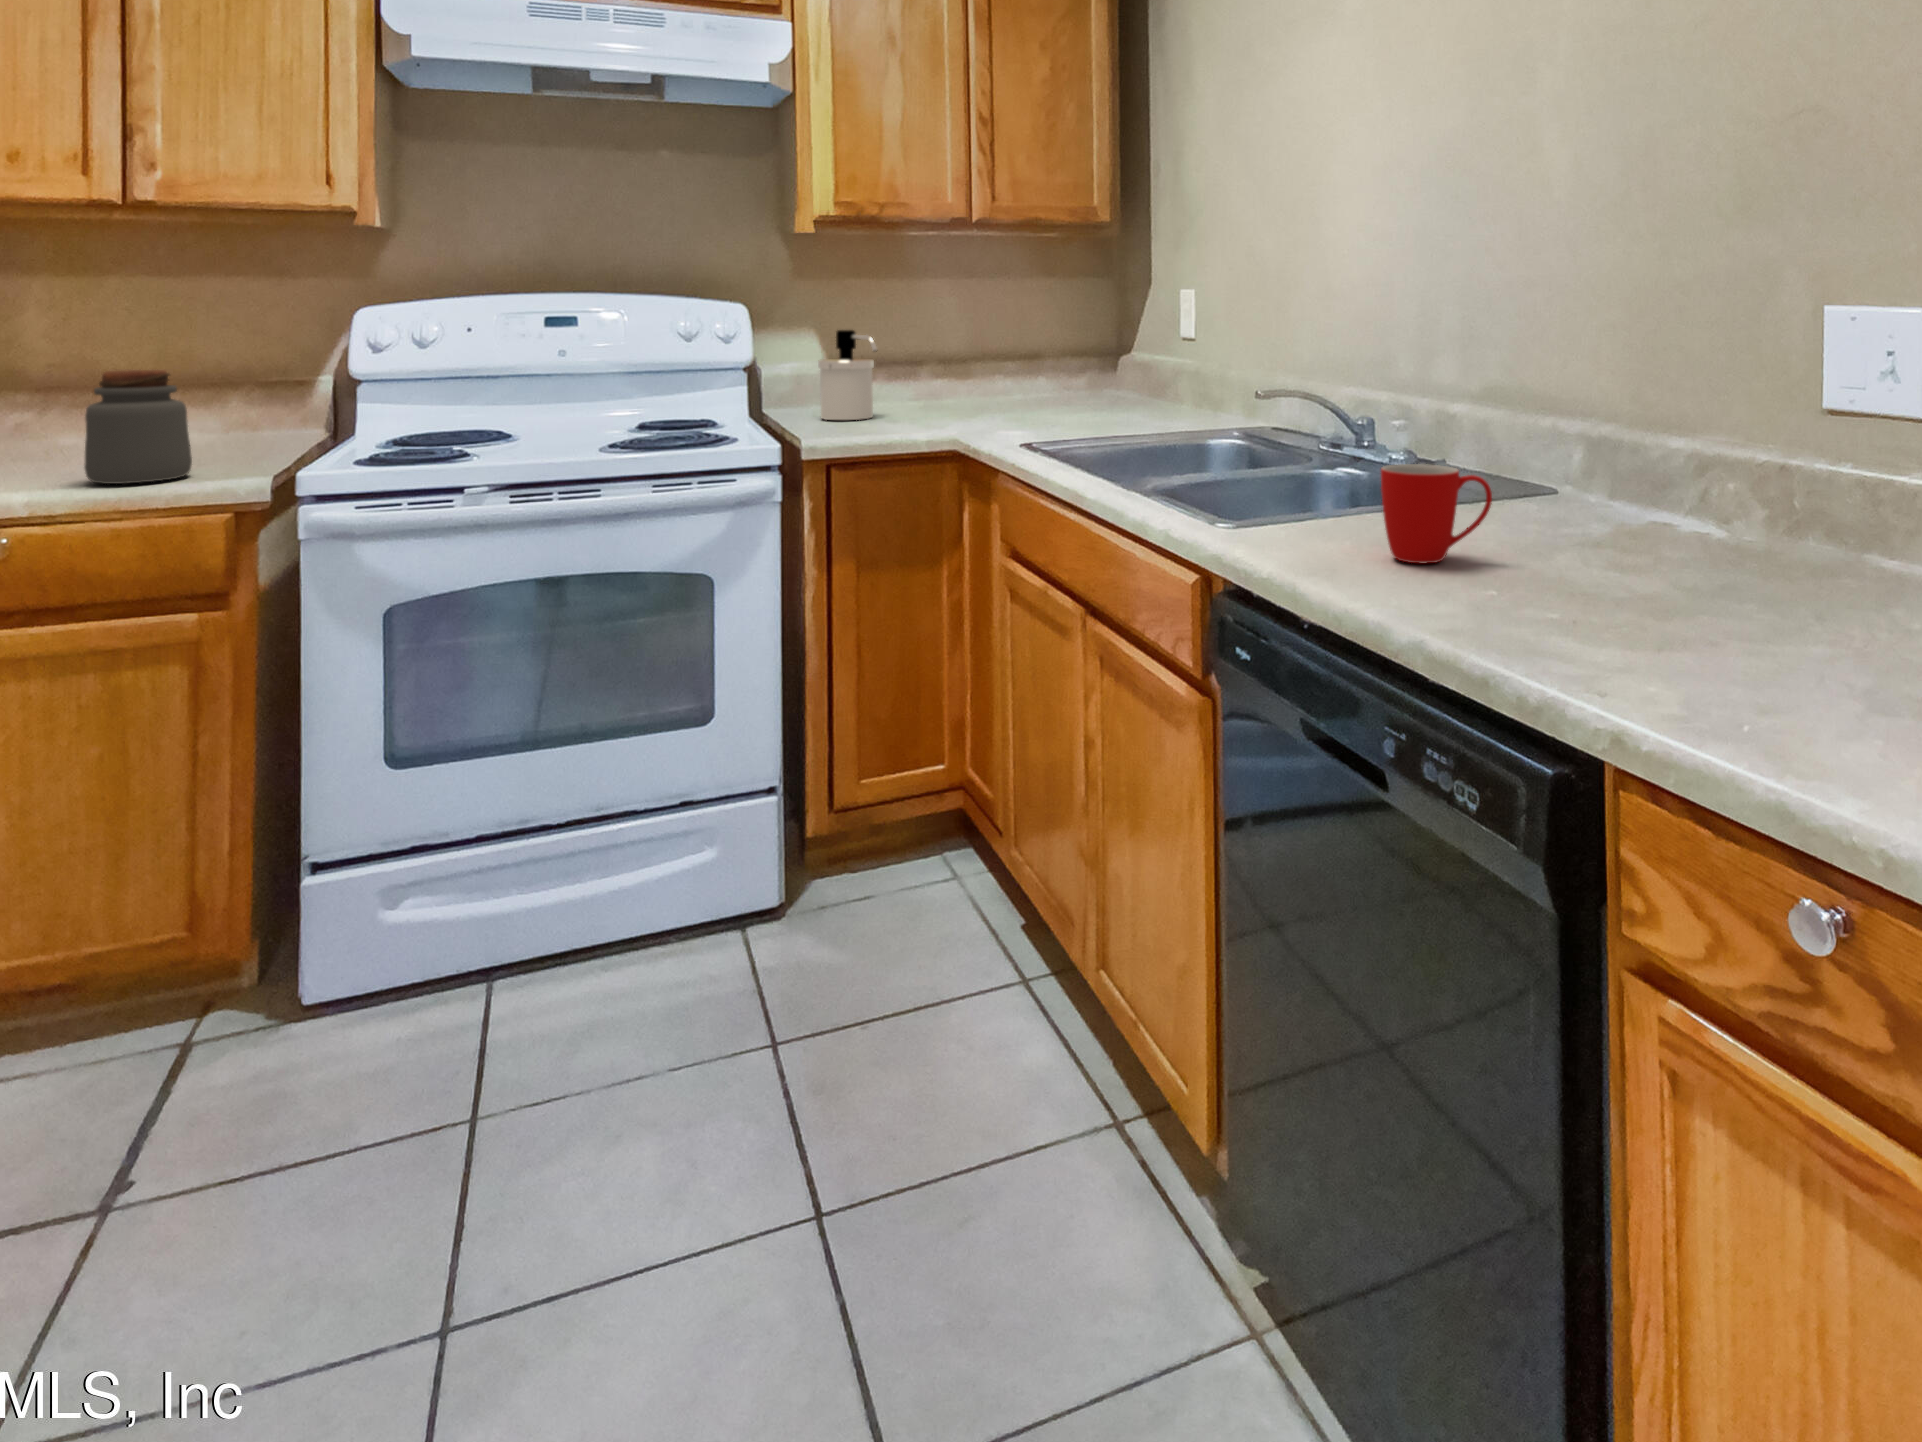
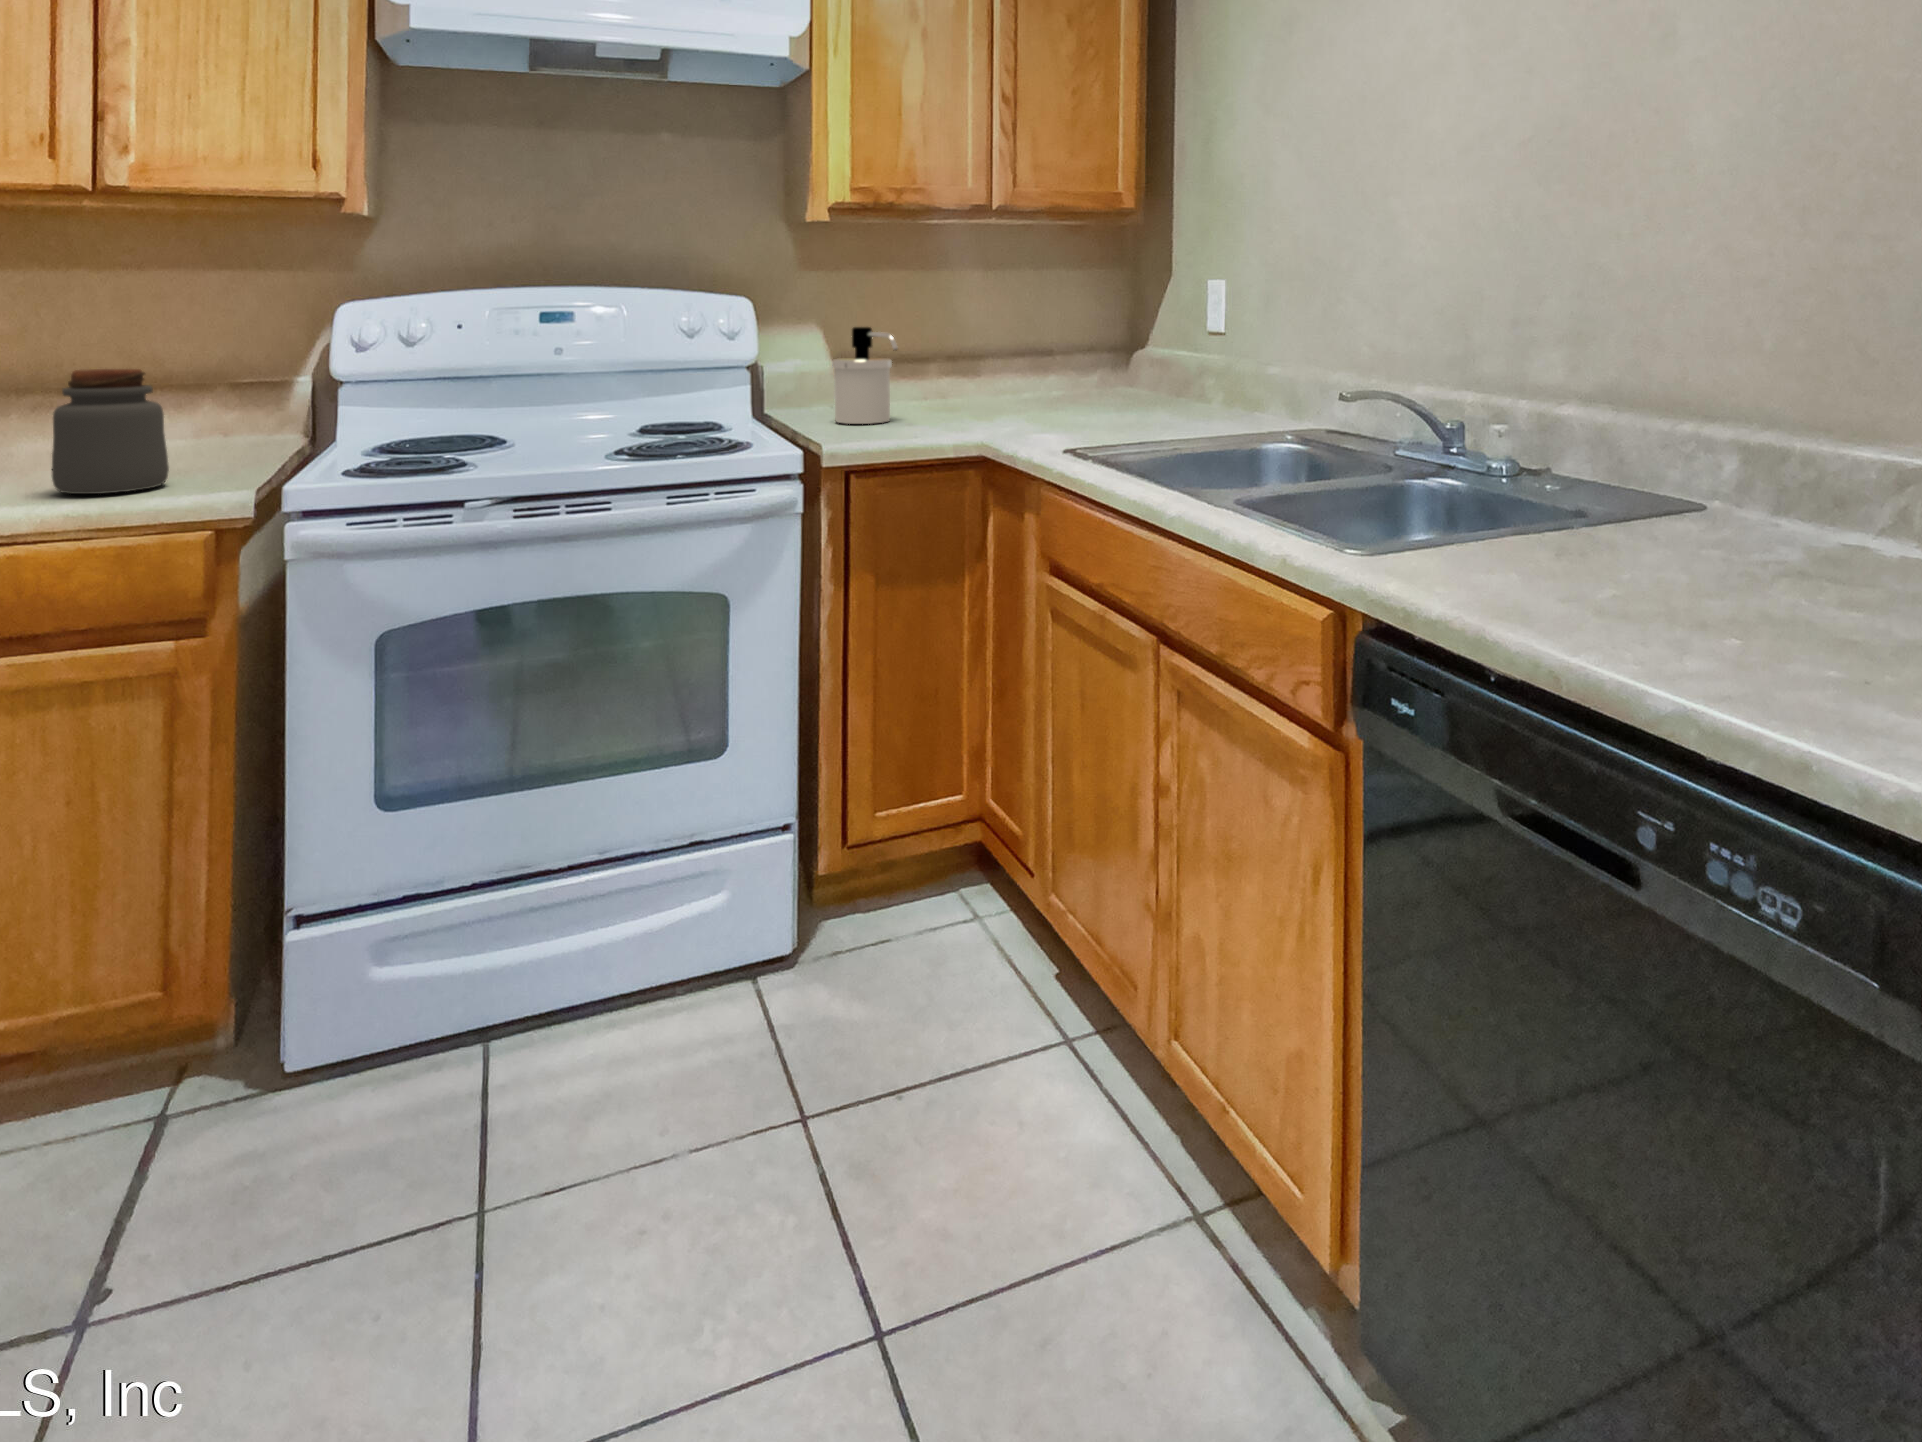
mug: present [1381,464,1492,563] -> none [1568,484,1705,602]

